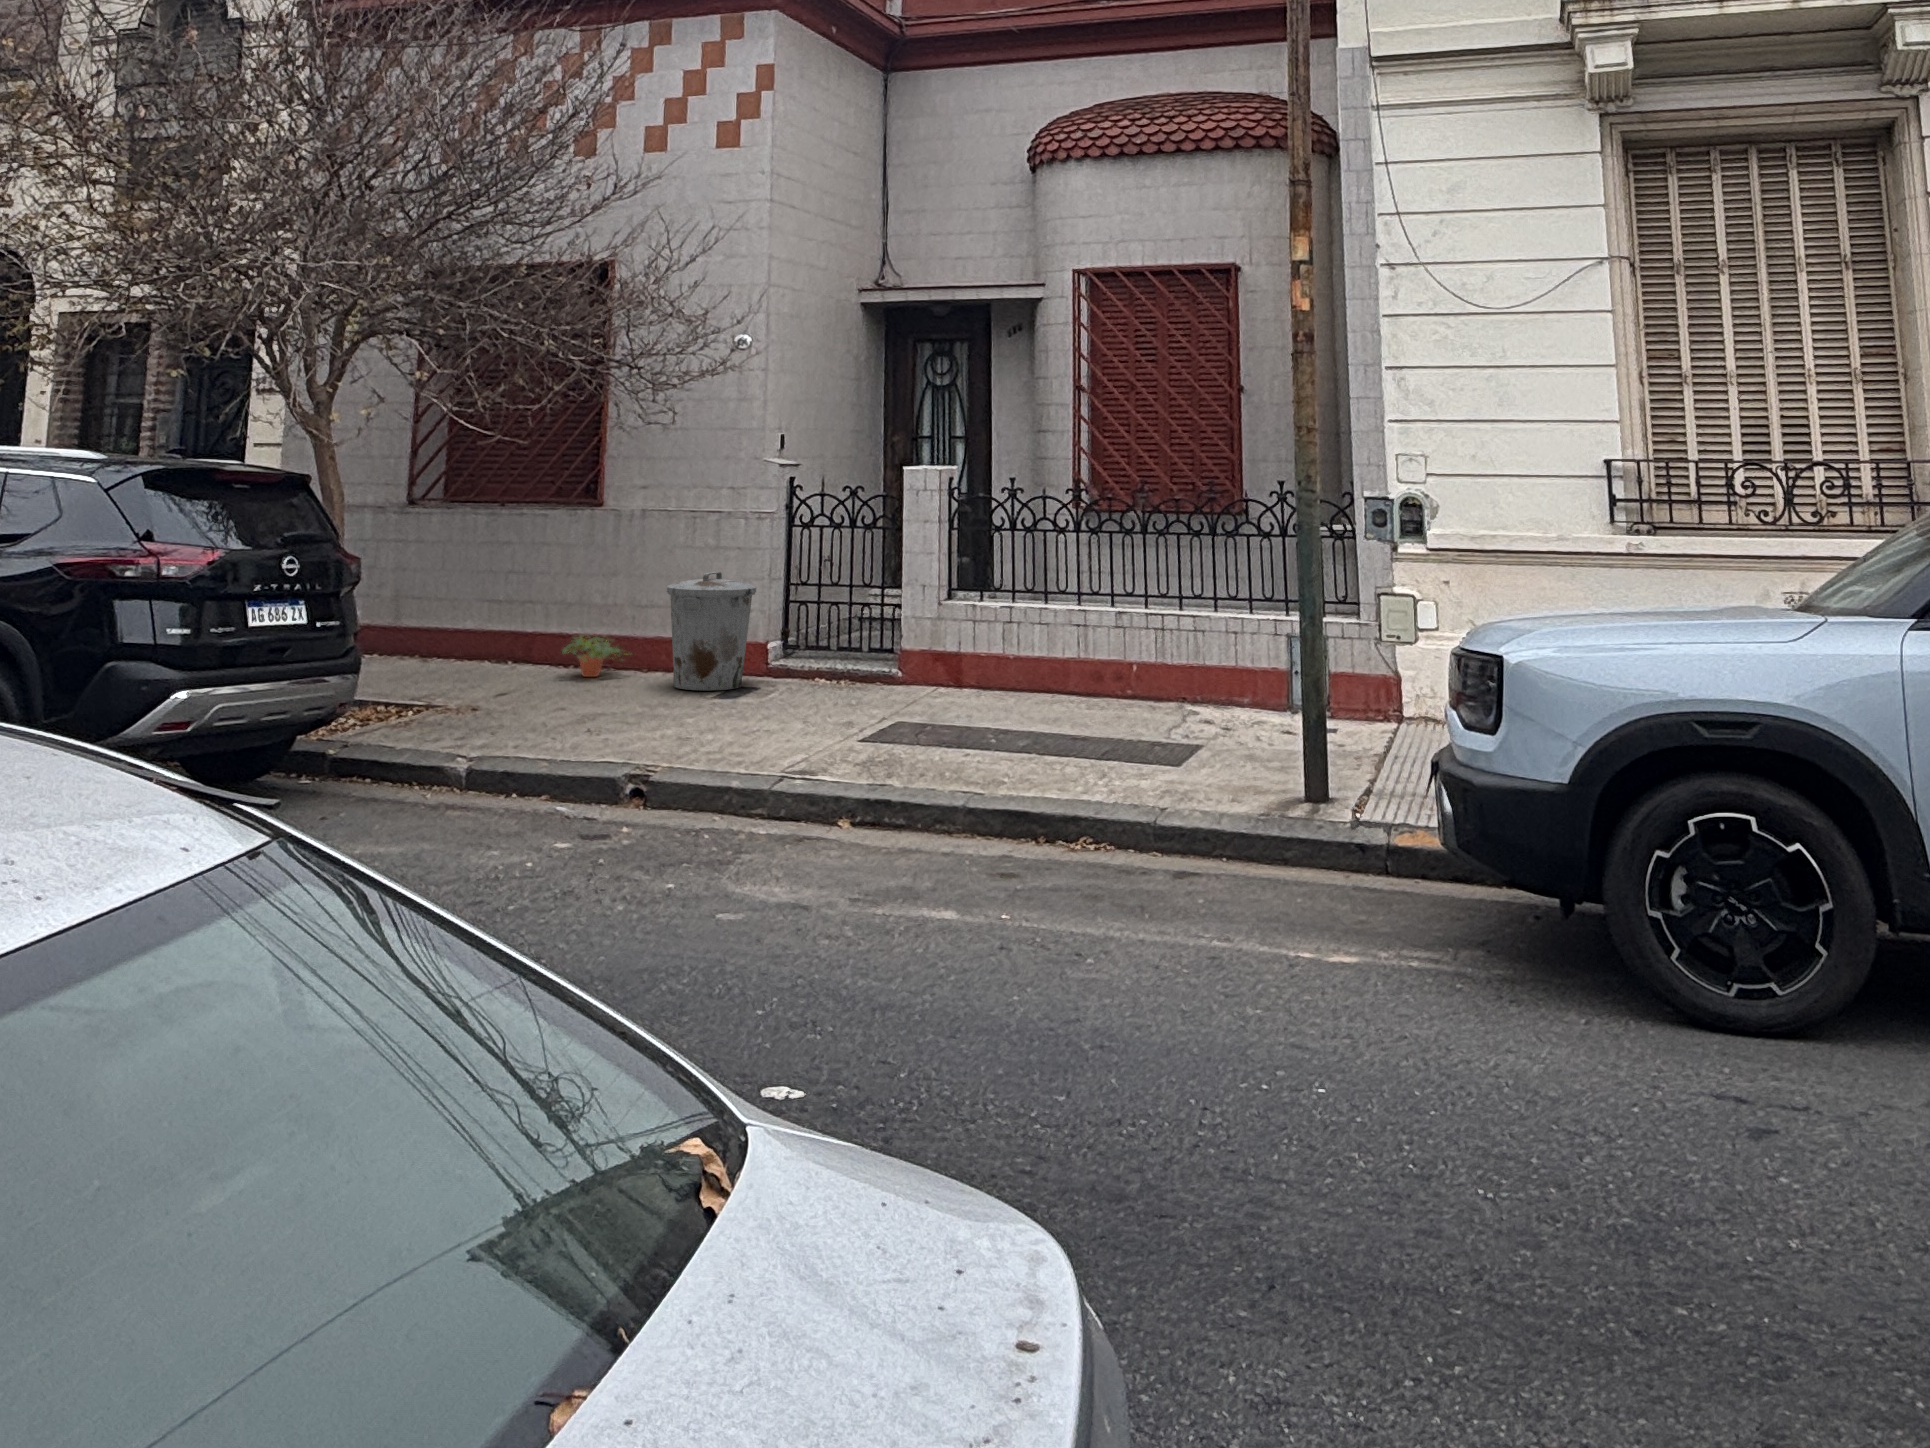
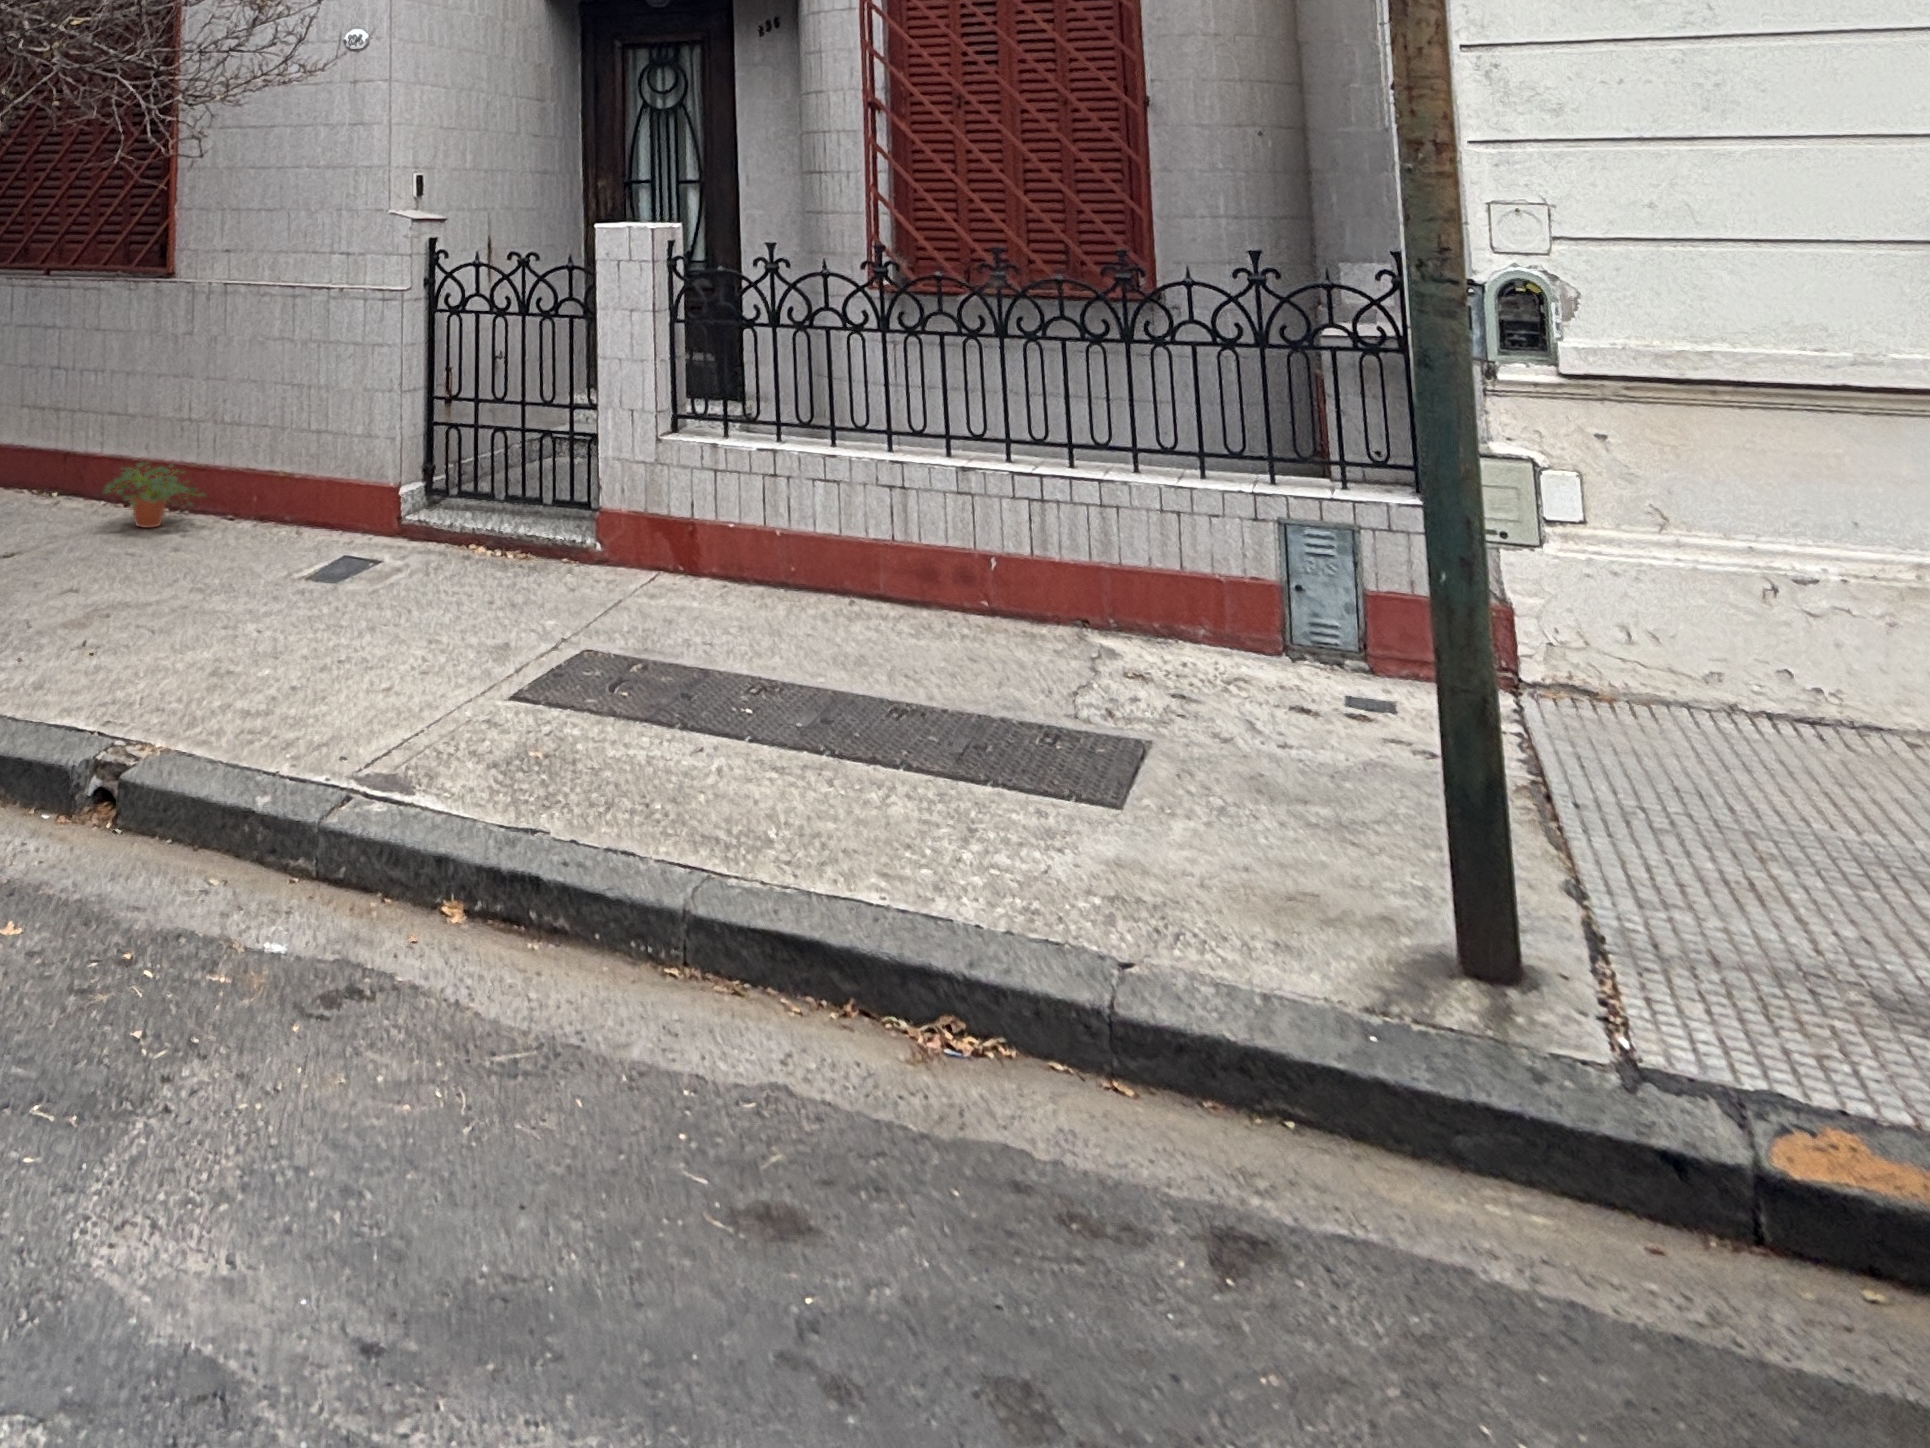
trash can: present [667,572,756,690] -> none [243,379,377,563]

